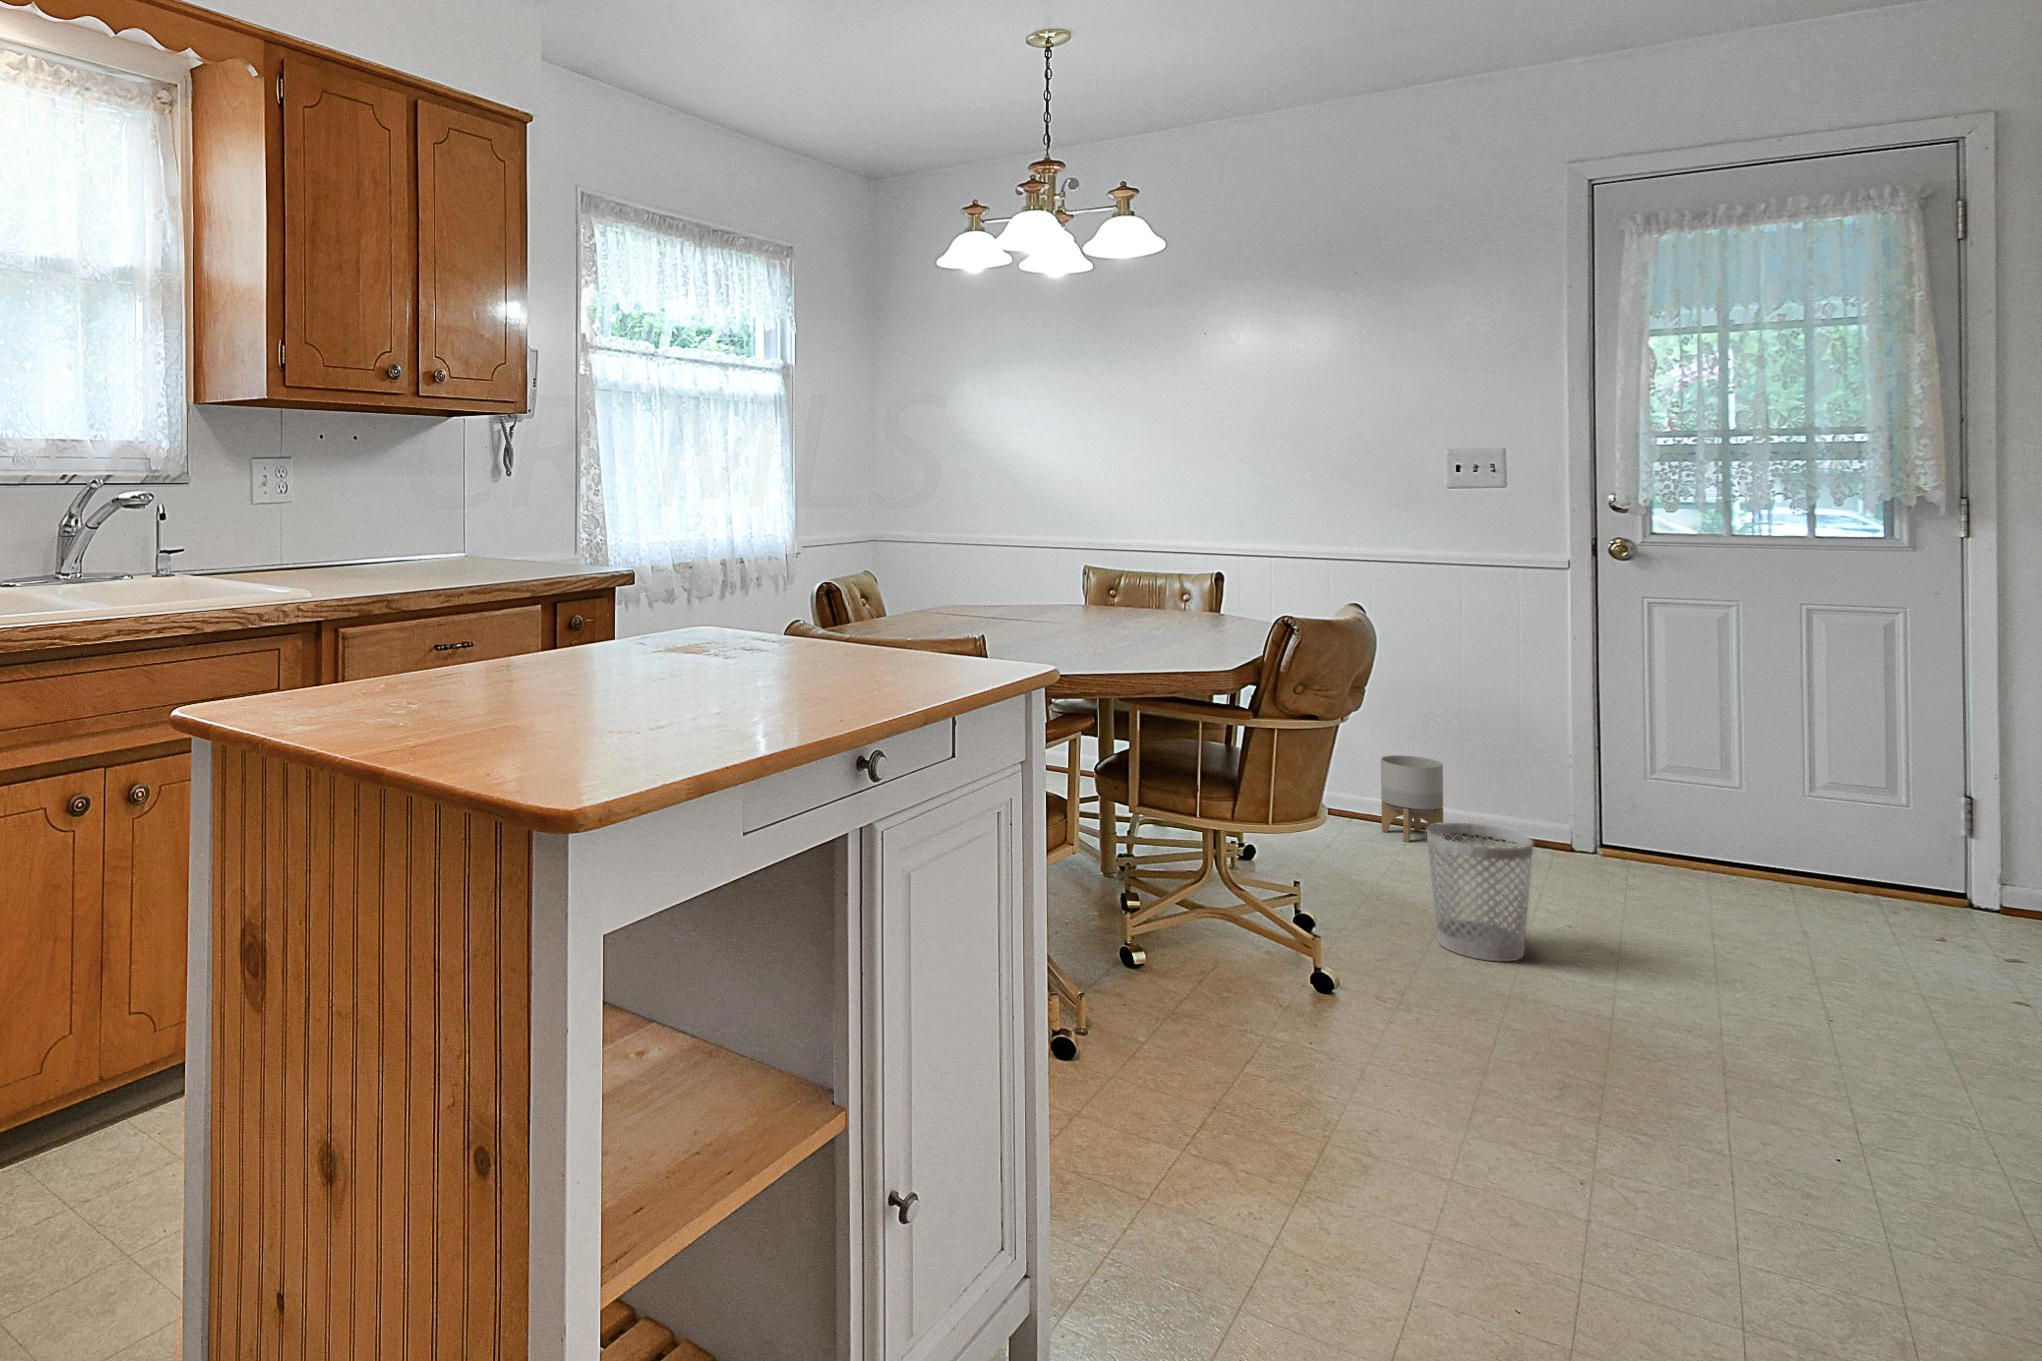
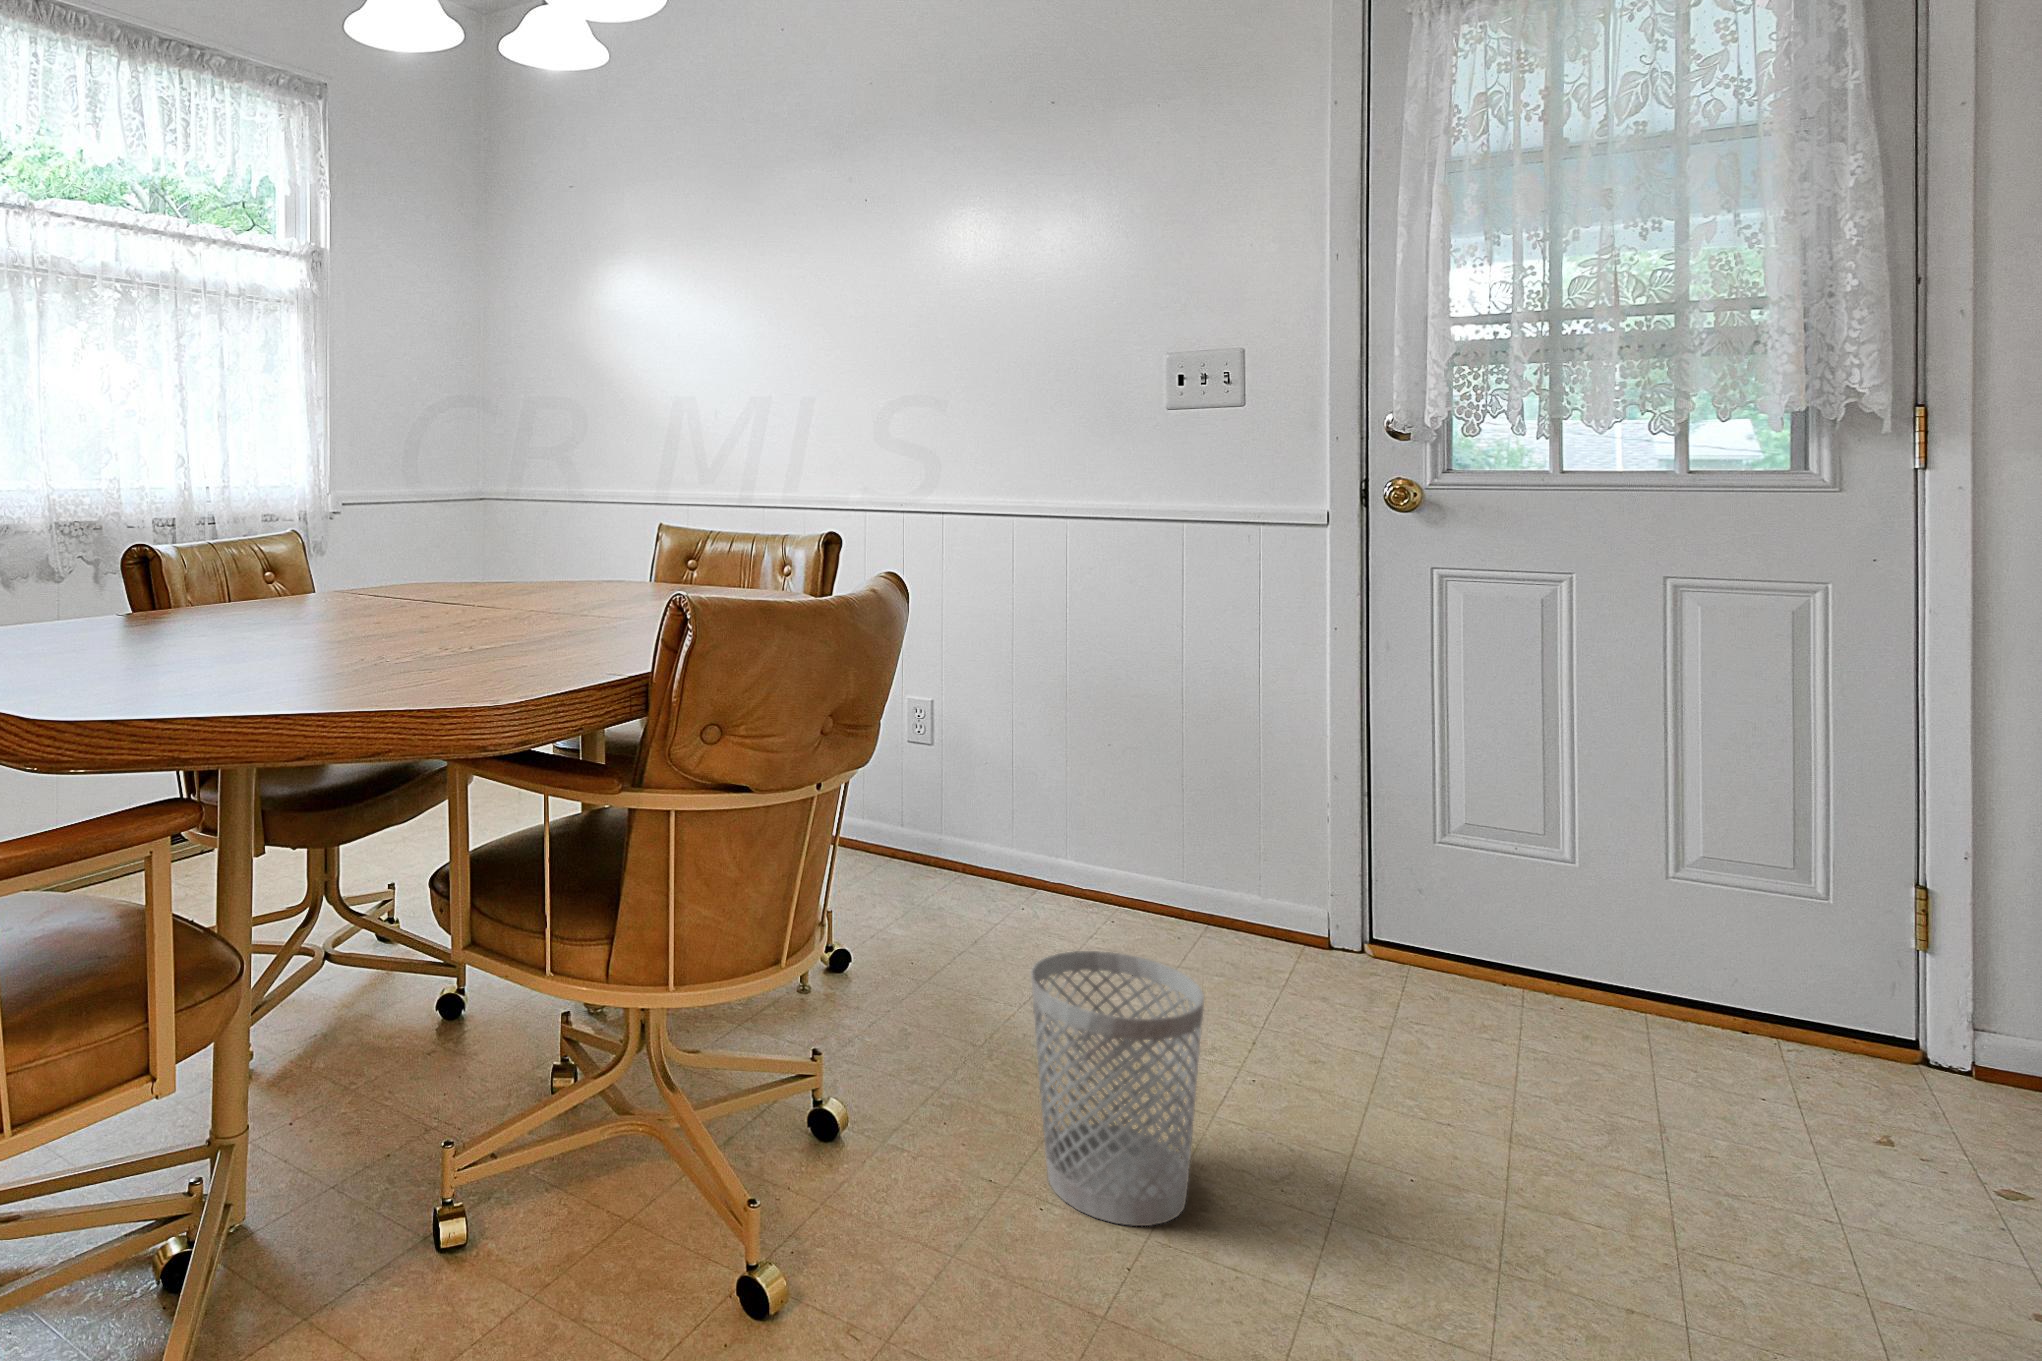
planter: present [1381,755,1444,842] -> none [1068,801,1152,934]

